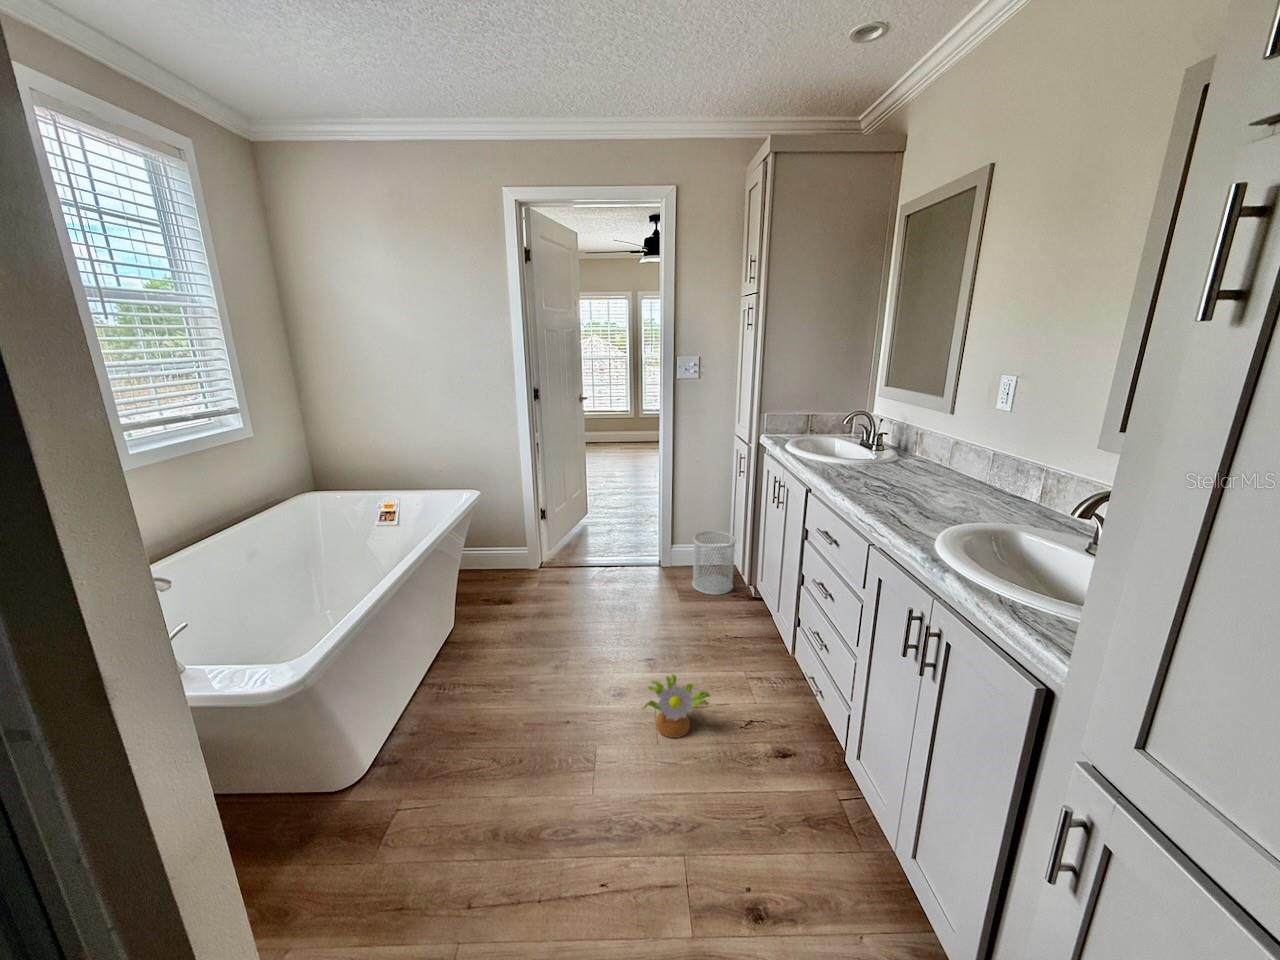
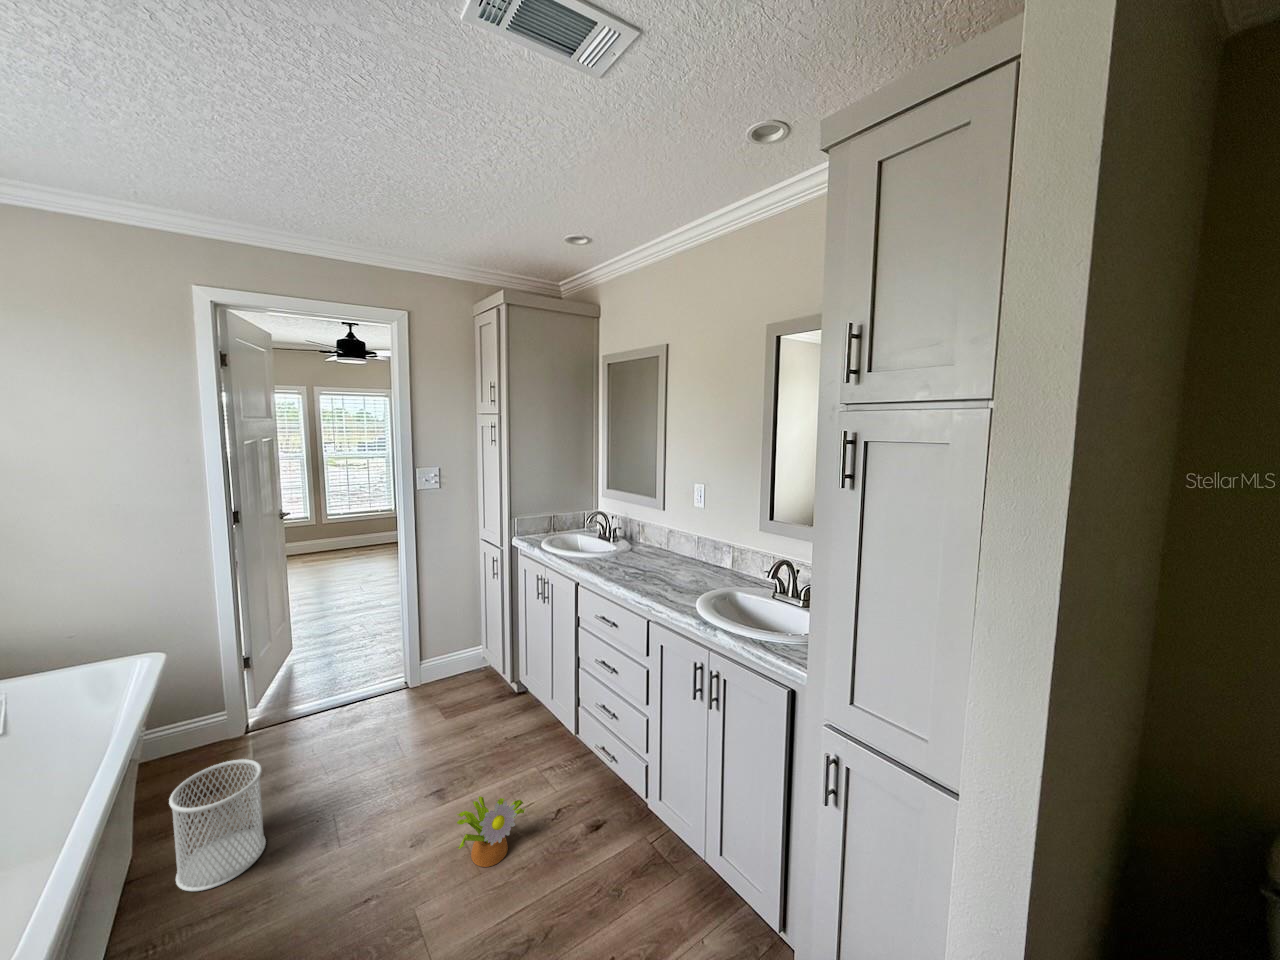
wastebasket: present [692,531,736,595] -> present [169,759,266,891]

